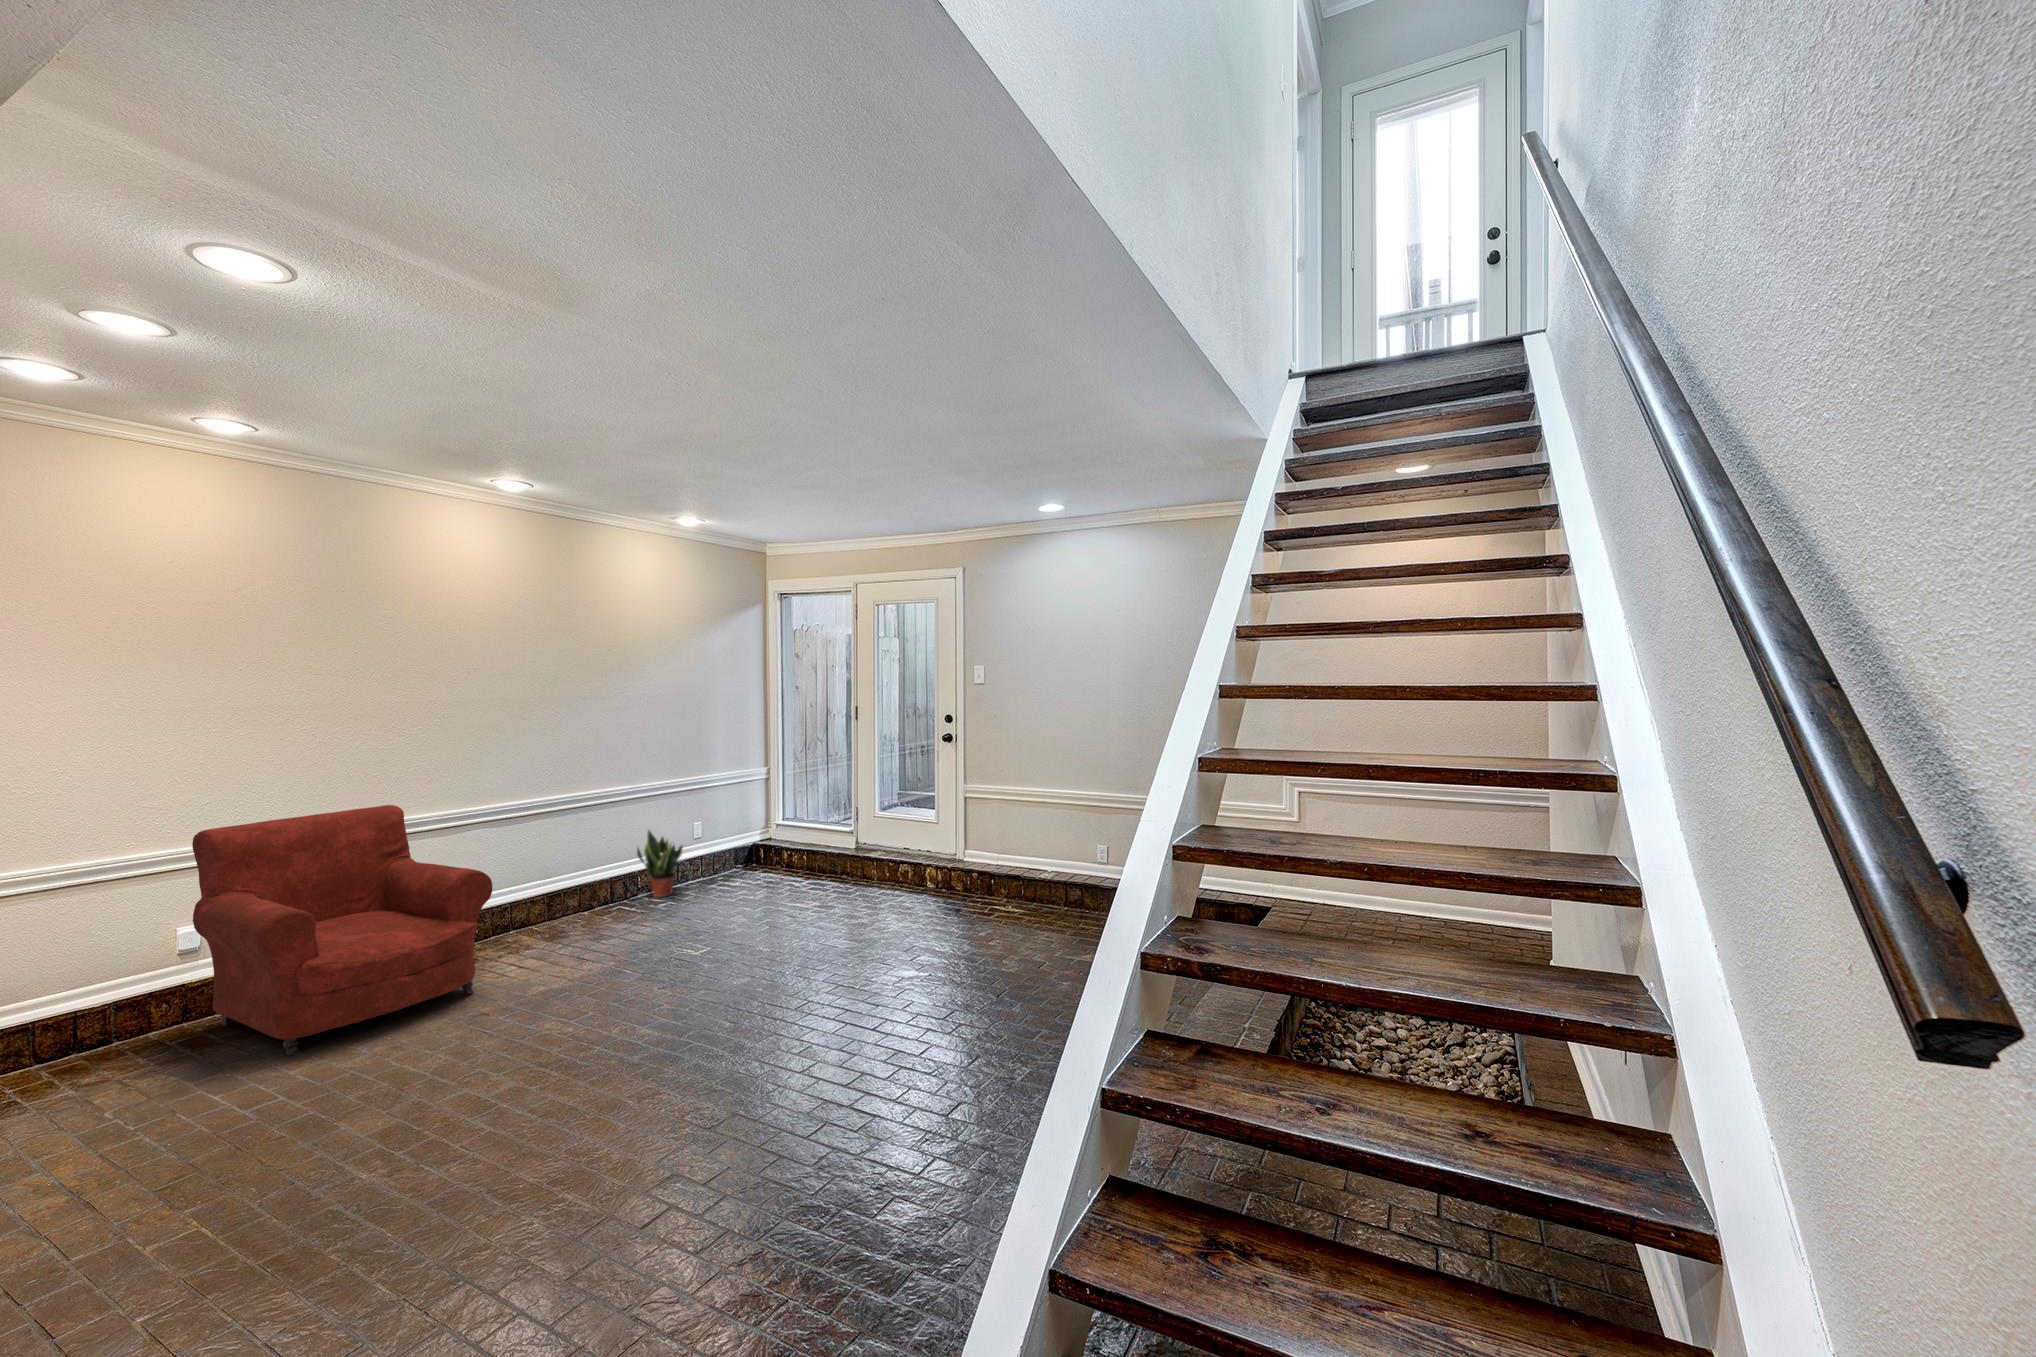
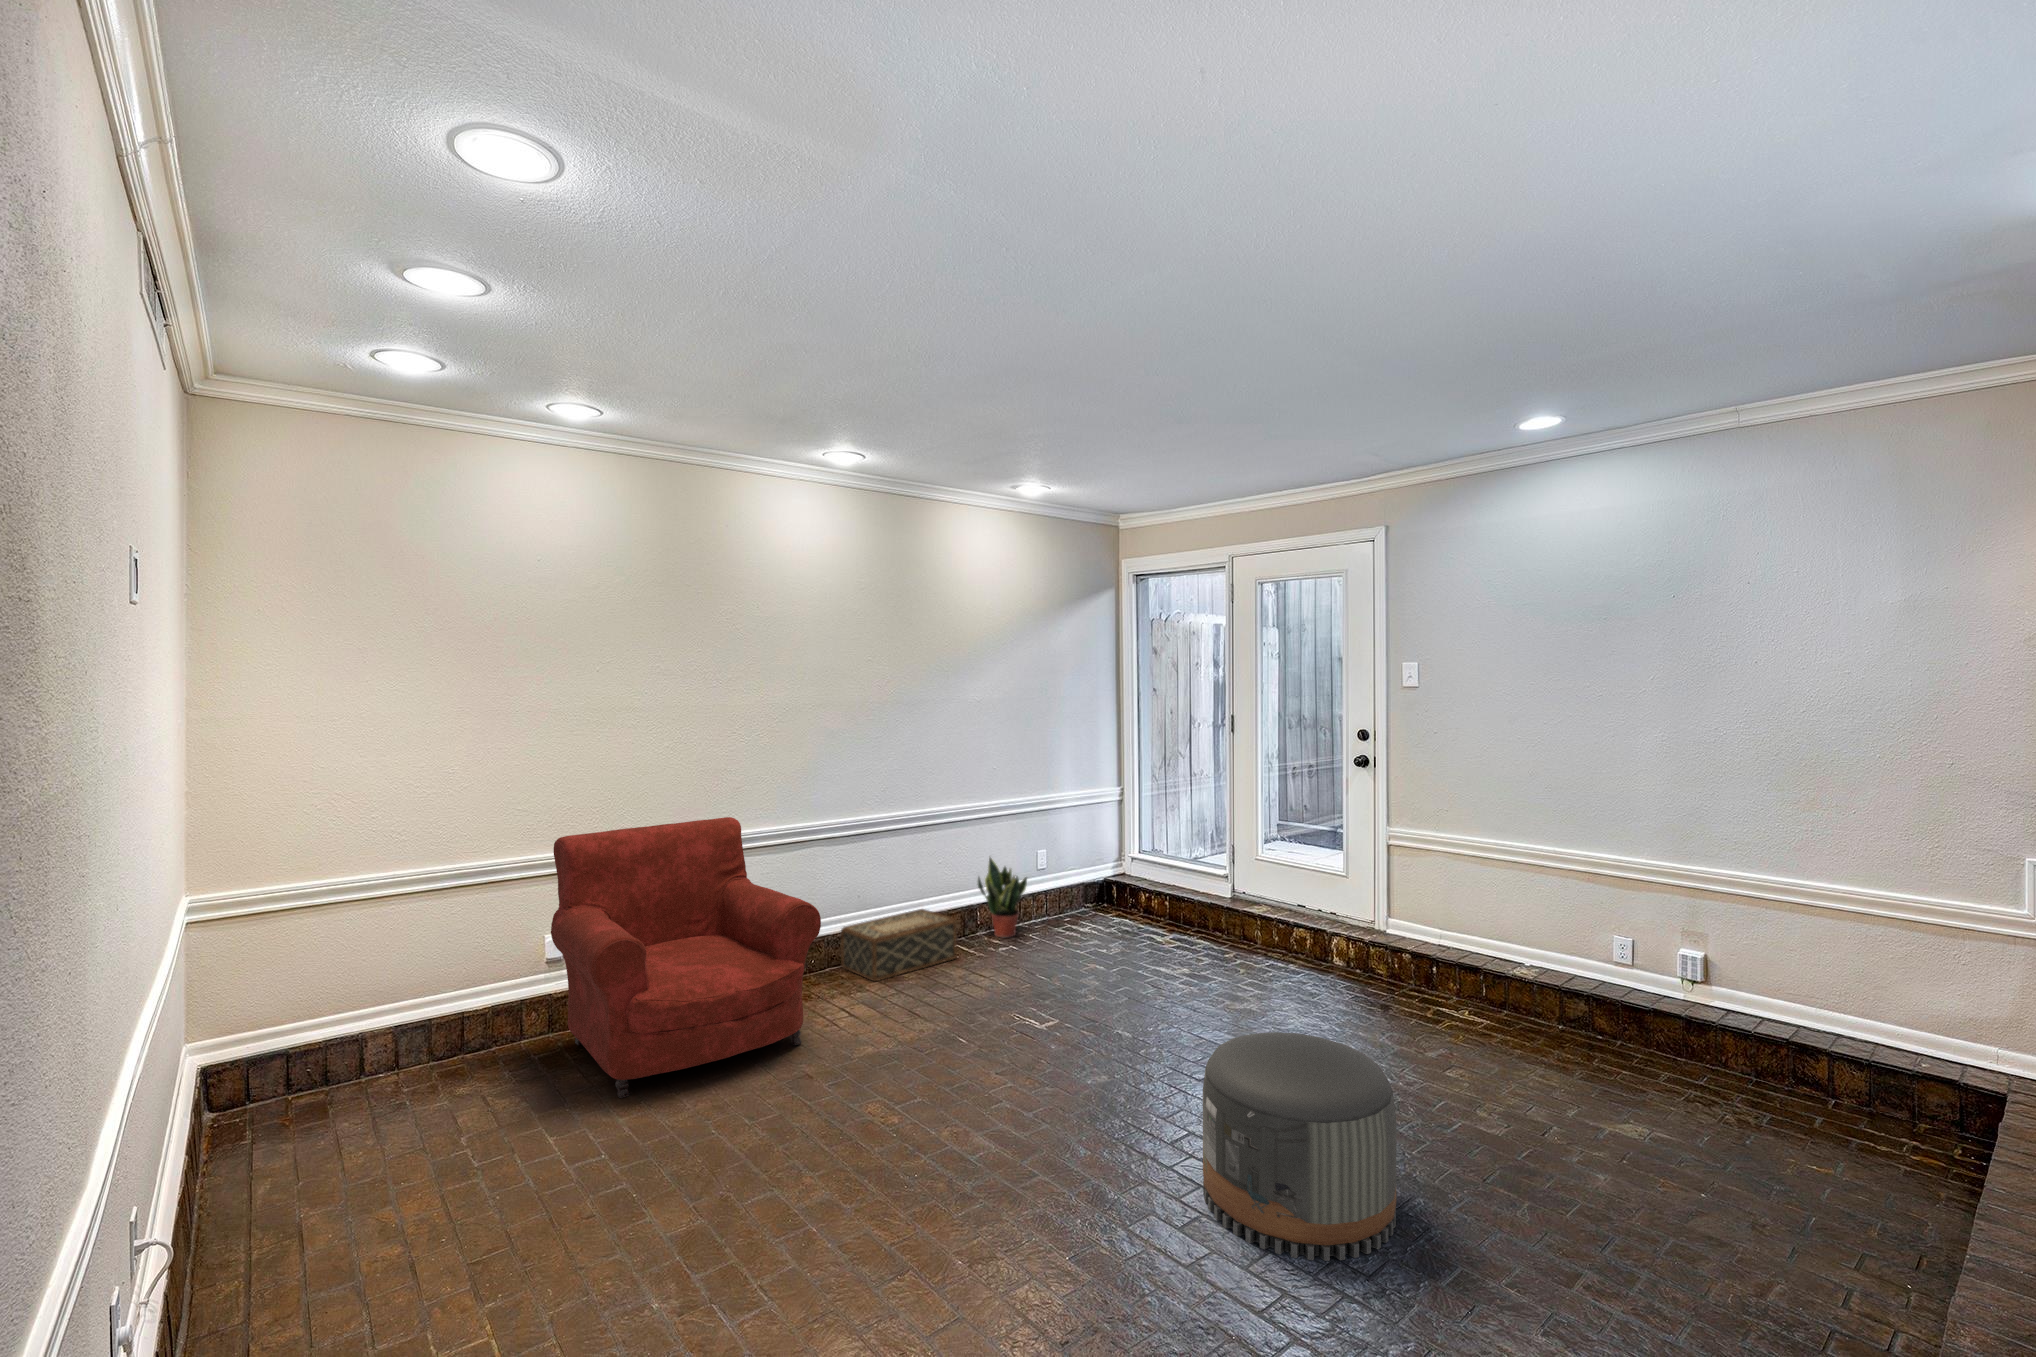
woven basket: none [505,878,618,941] -> present [841,909,956,981]
pouf: none [815,918,941,1055] -> present [1203,1032,1396,1261]

